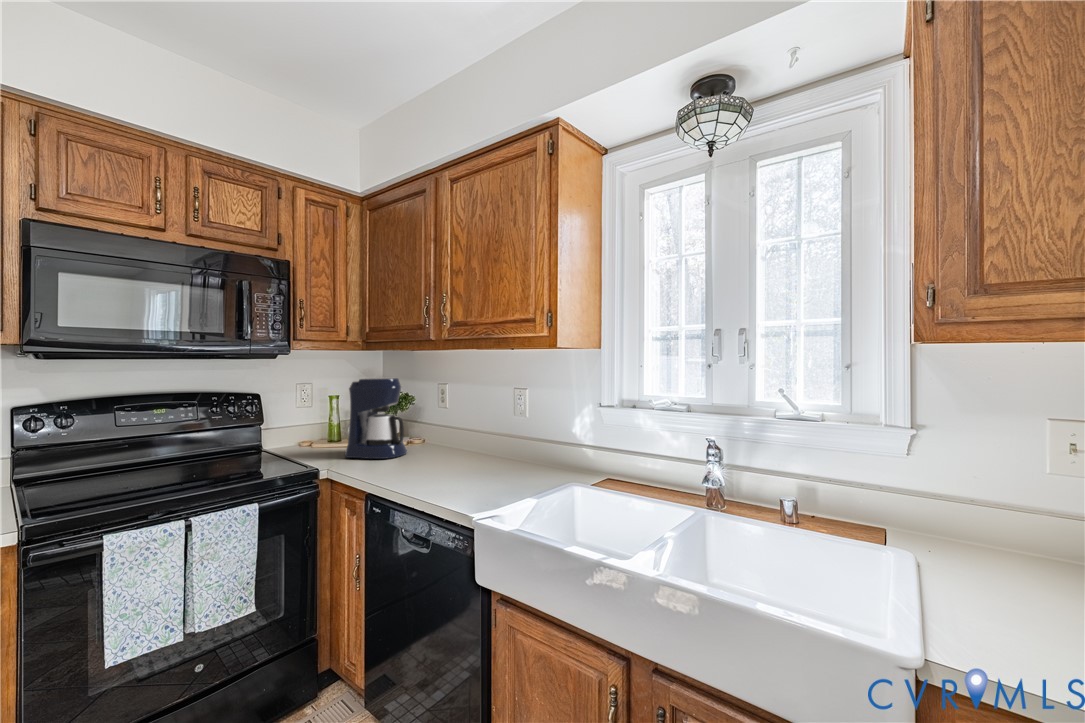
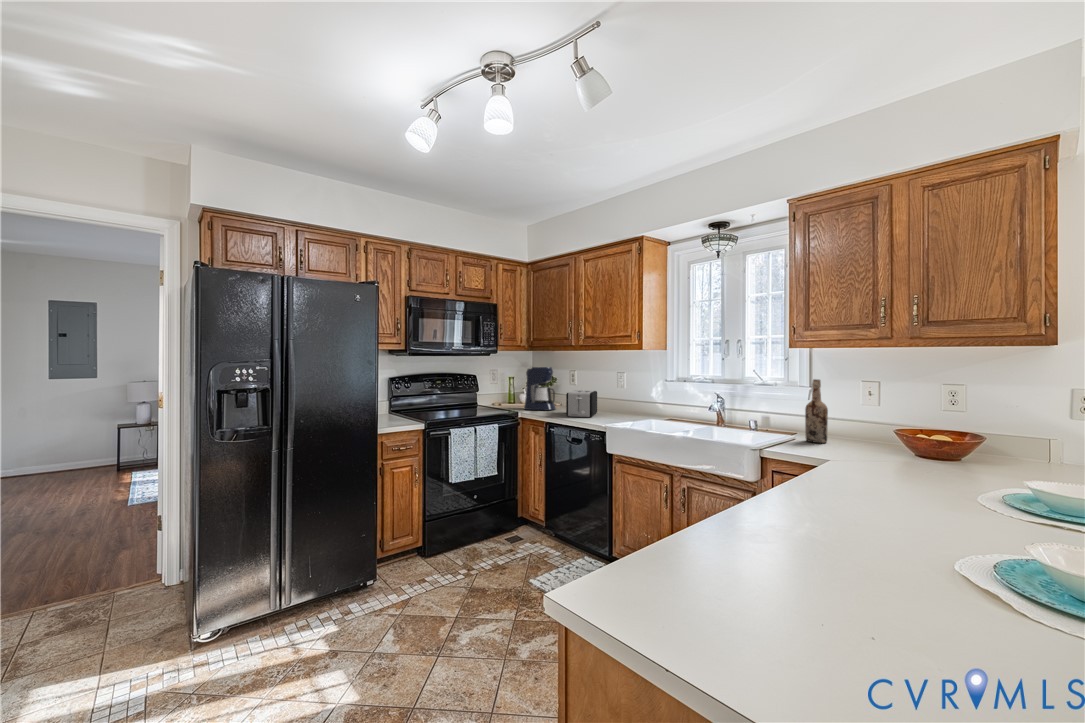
toaster: none [410,422,477,480] -> present [566,390,597,417]
wine bottle: none [954,422,1021,590] -> present [805,379,828,443]

